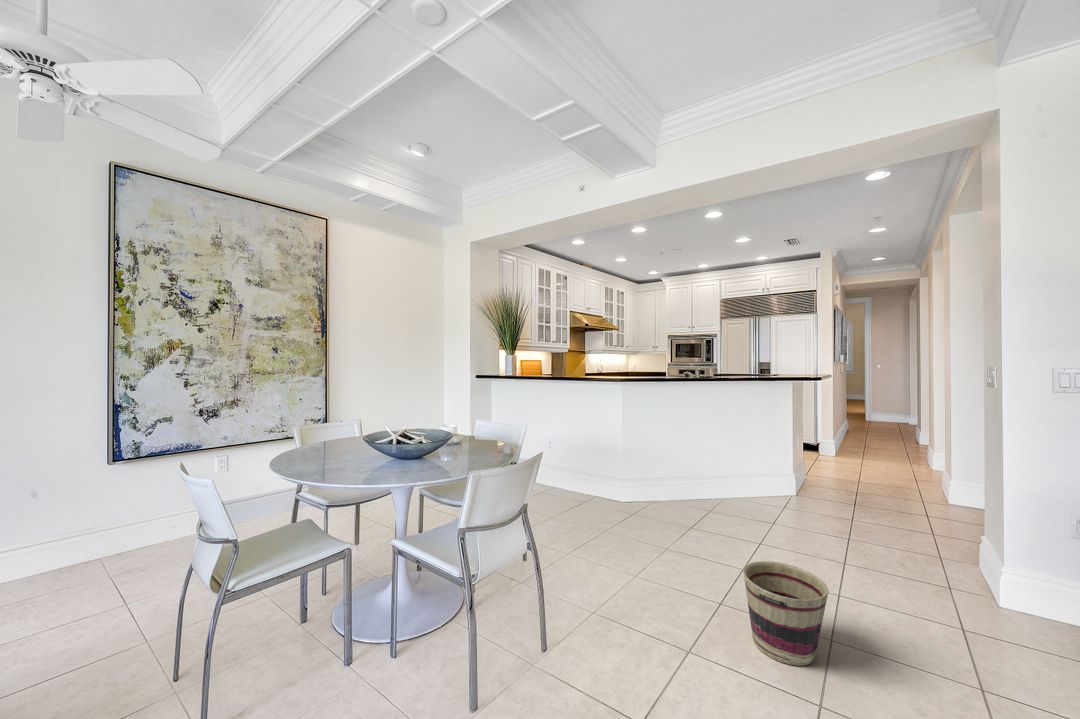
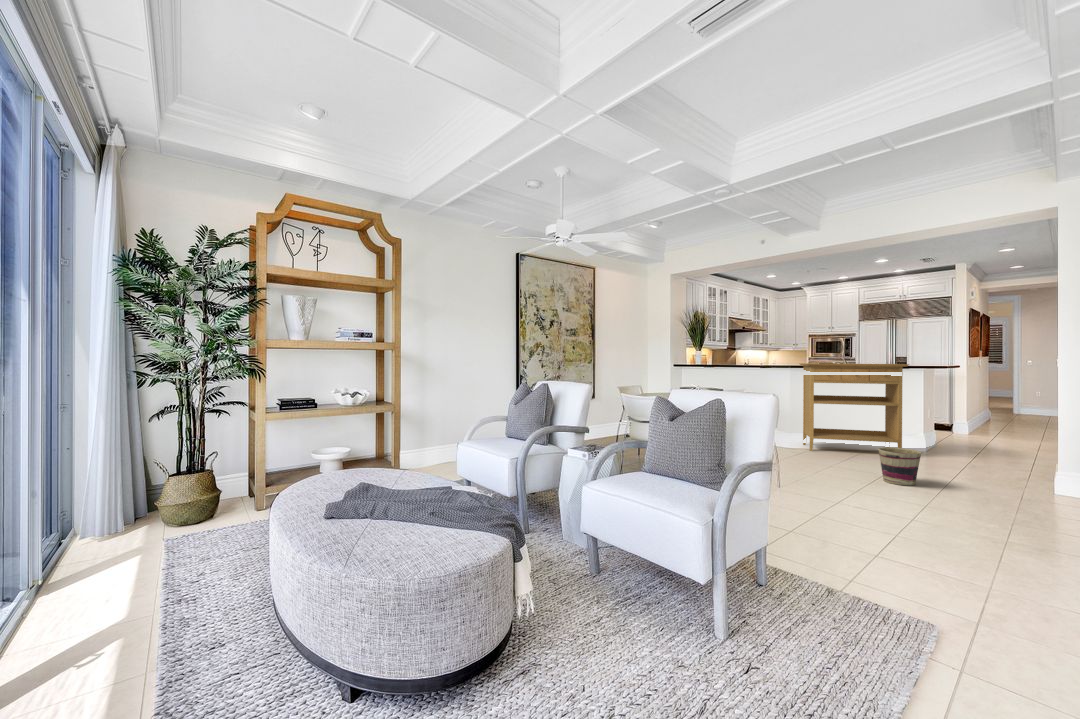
console table: none [632,377,788,529] -> present [800,363,909,451]

